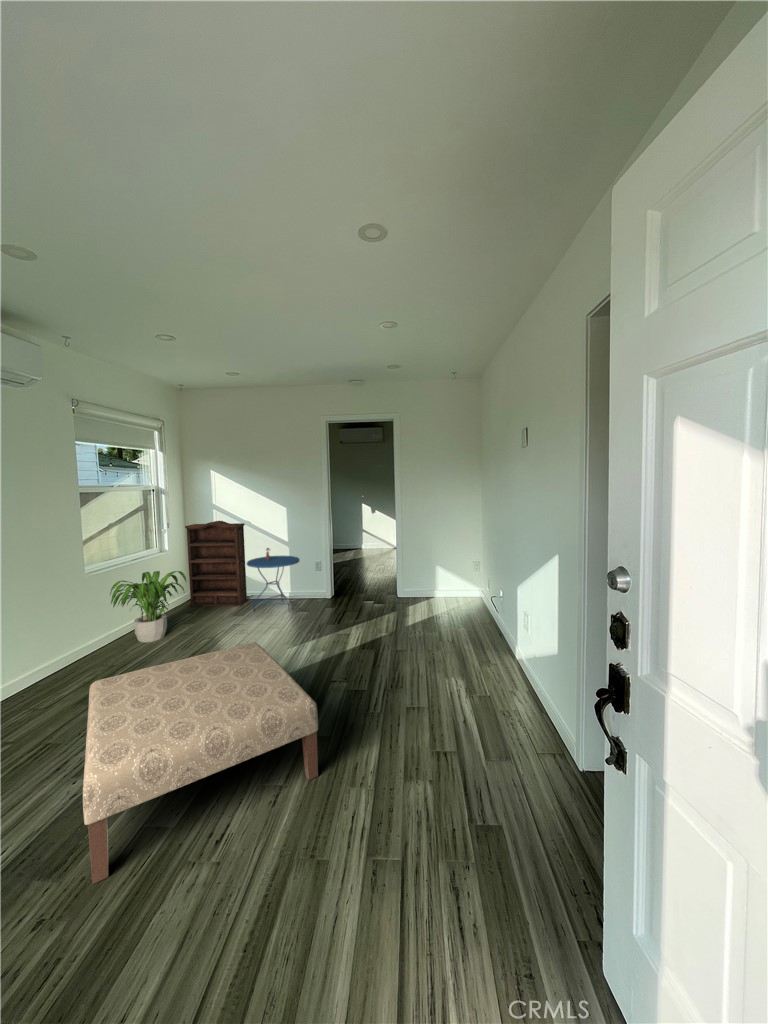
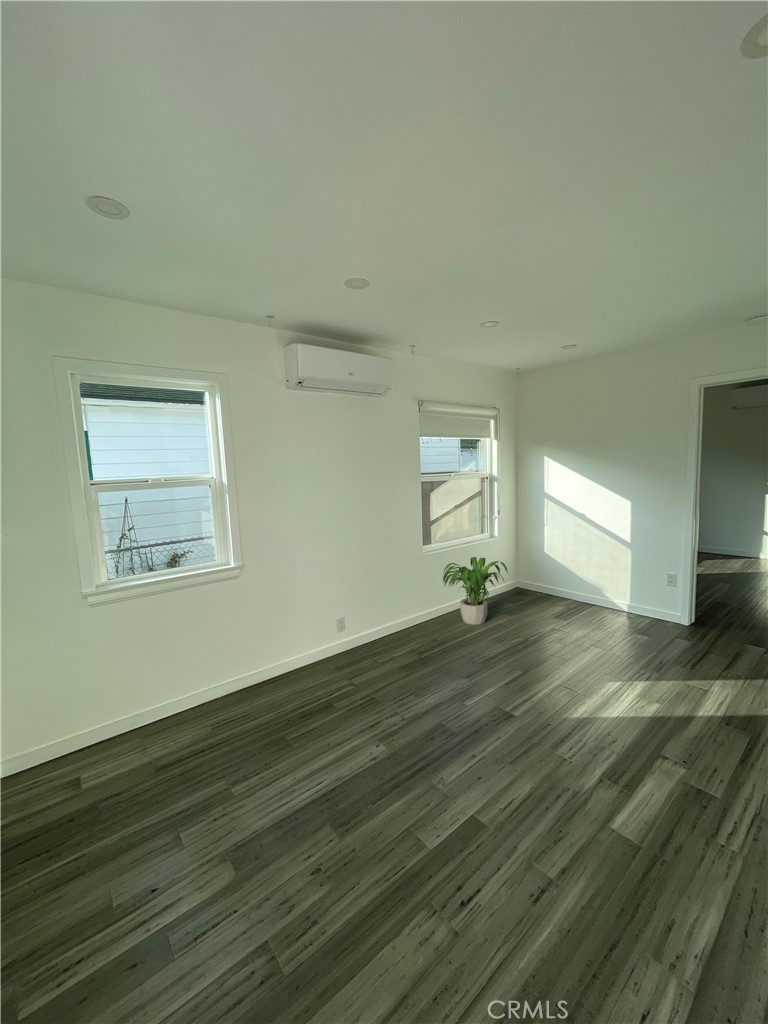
bookshelf: present [185,521,248,606] -> none [514,510,577,607]
side table: present [247,548,299,610] -> none [574,548,644,630]
ottoman: present [83,643,318,884] -> none [366,663,610,894]

